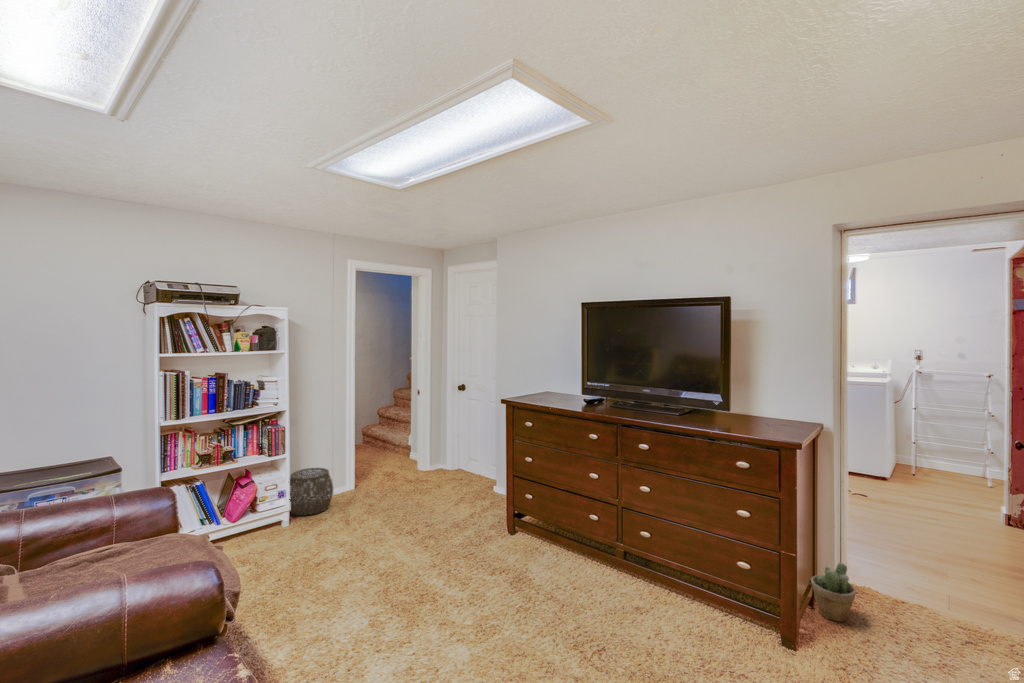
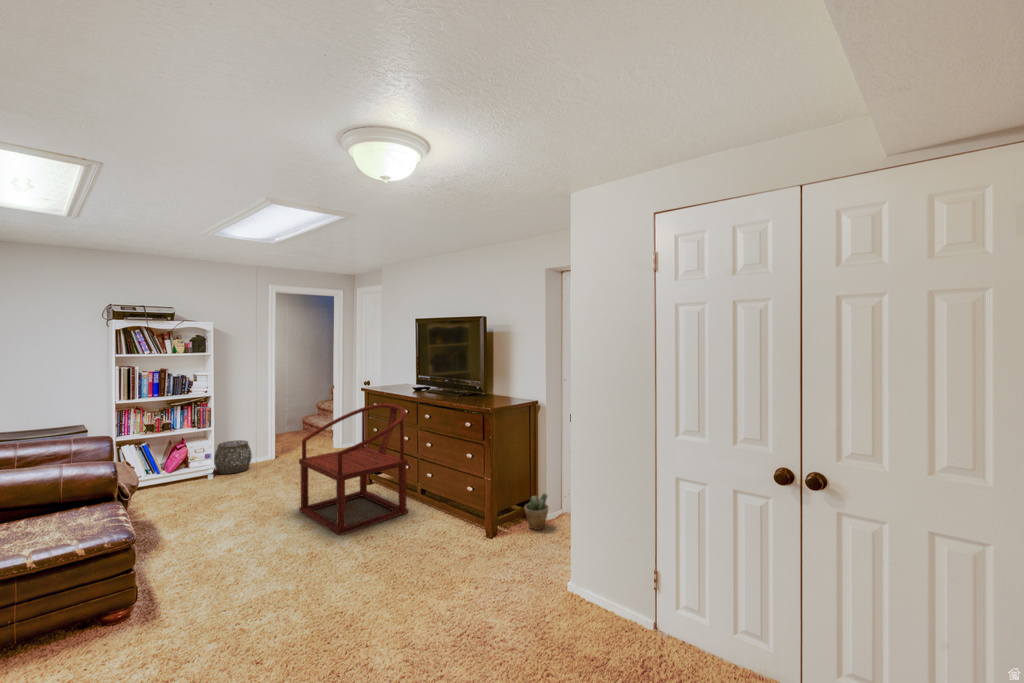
armchair: none [449,423,613,641] -> present [299,403,408,535]

